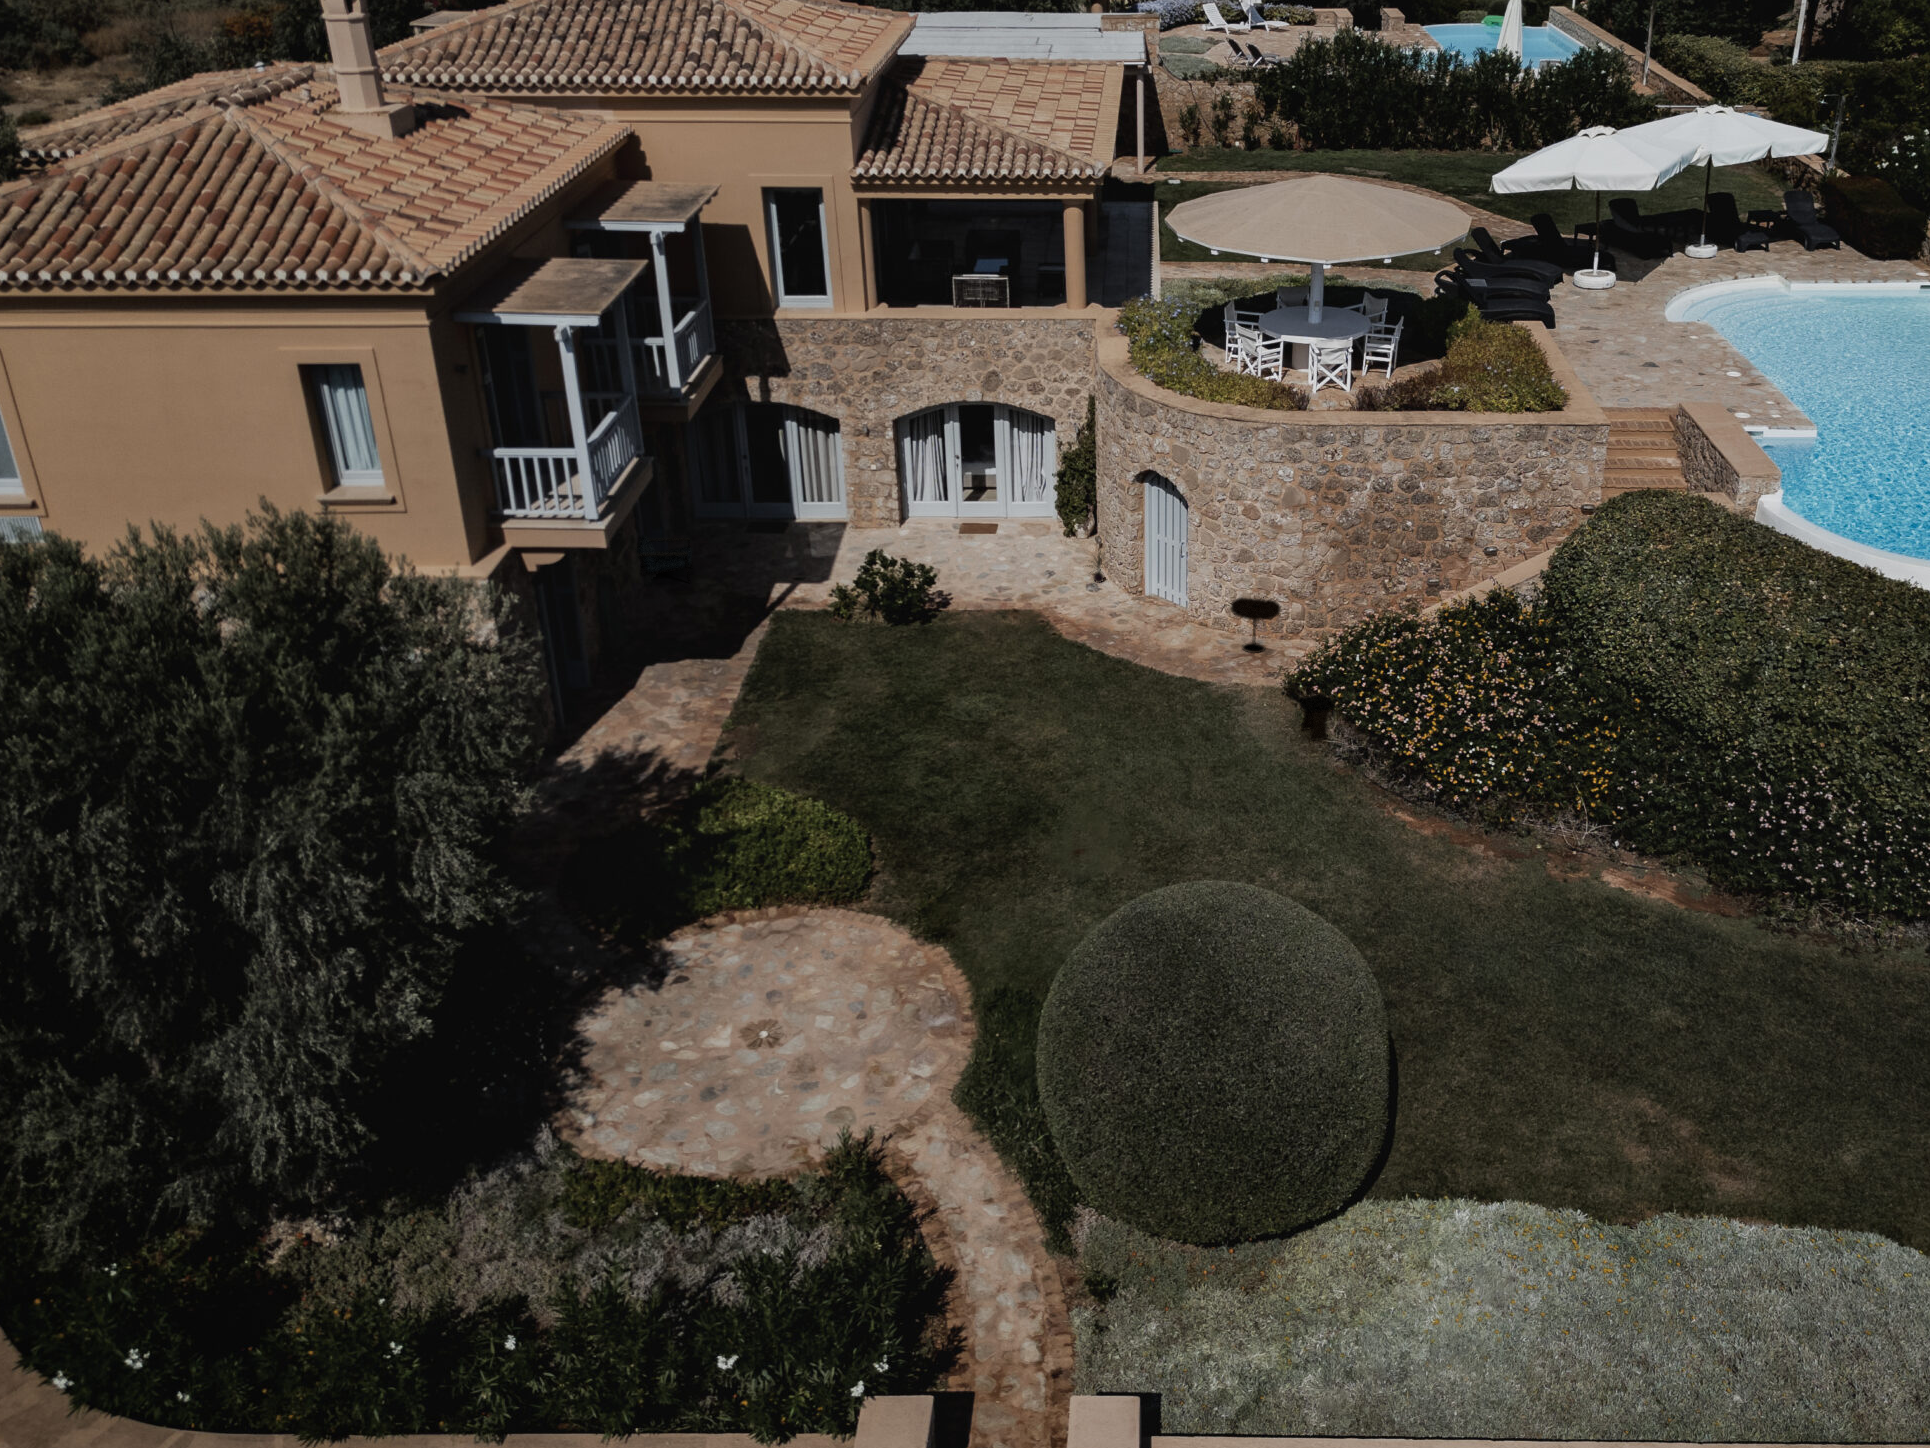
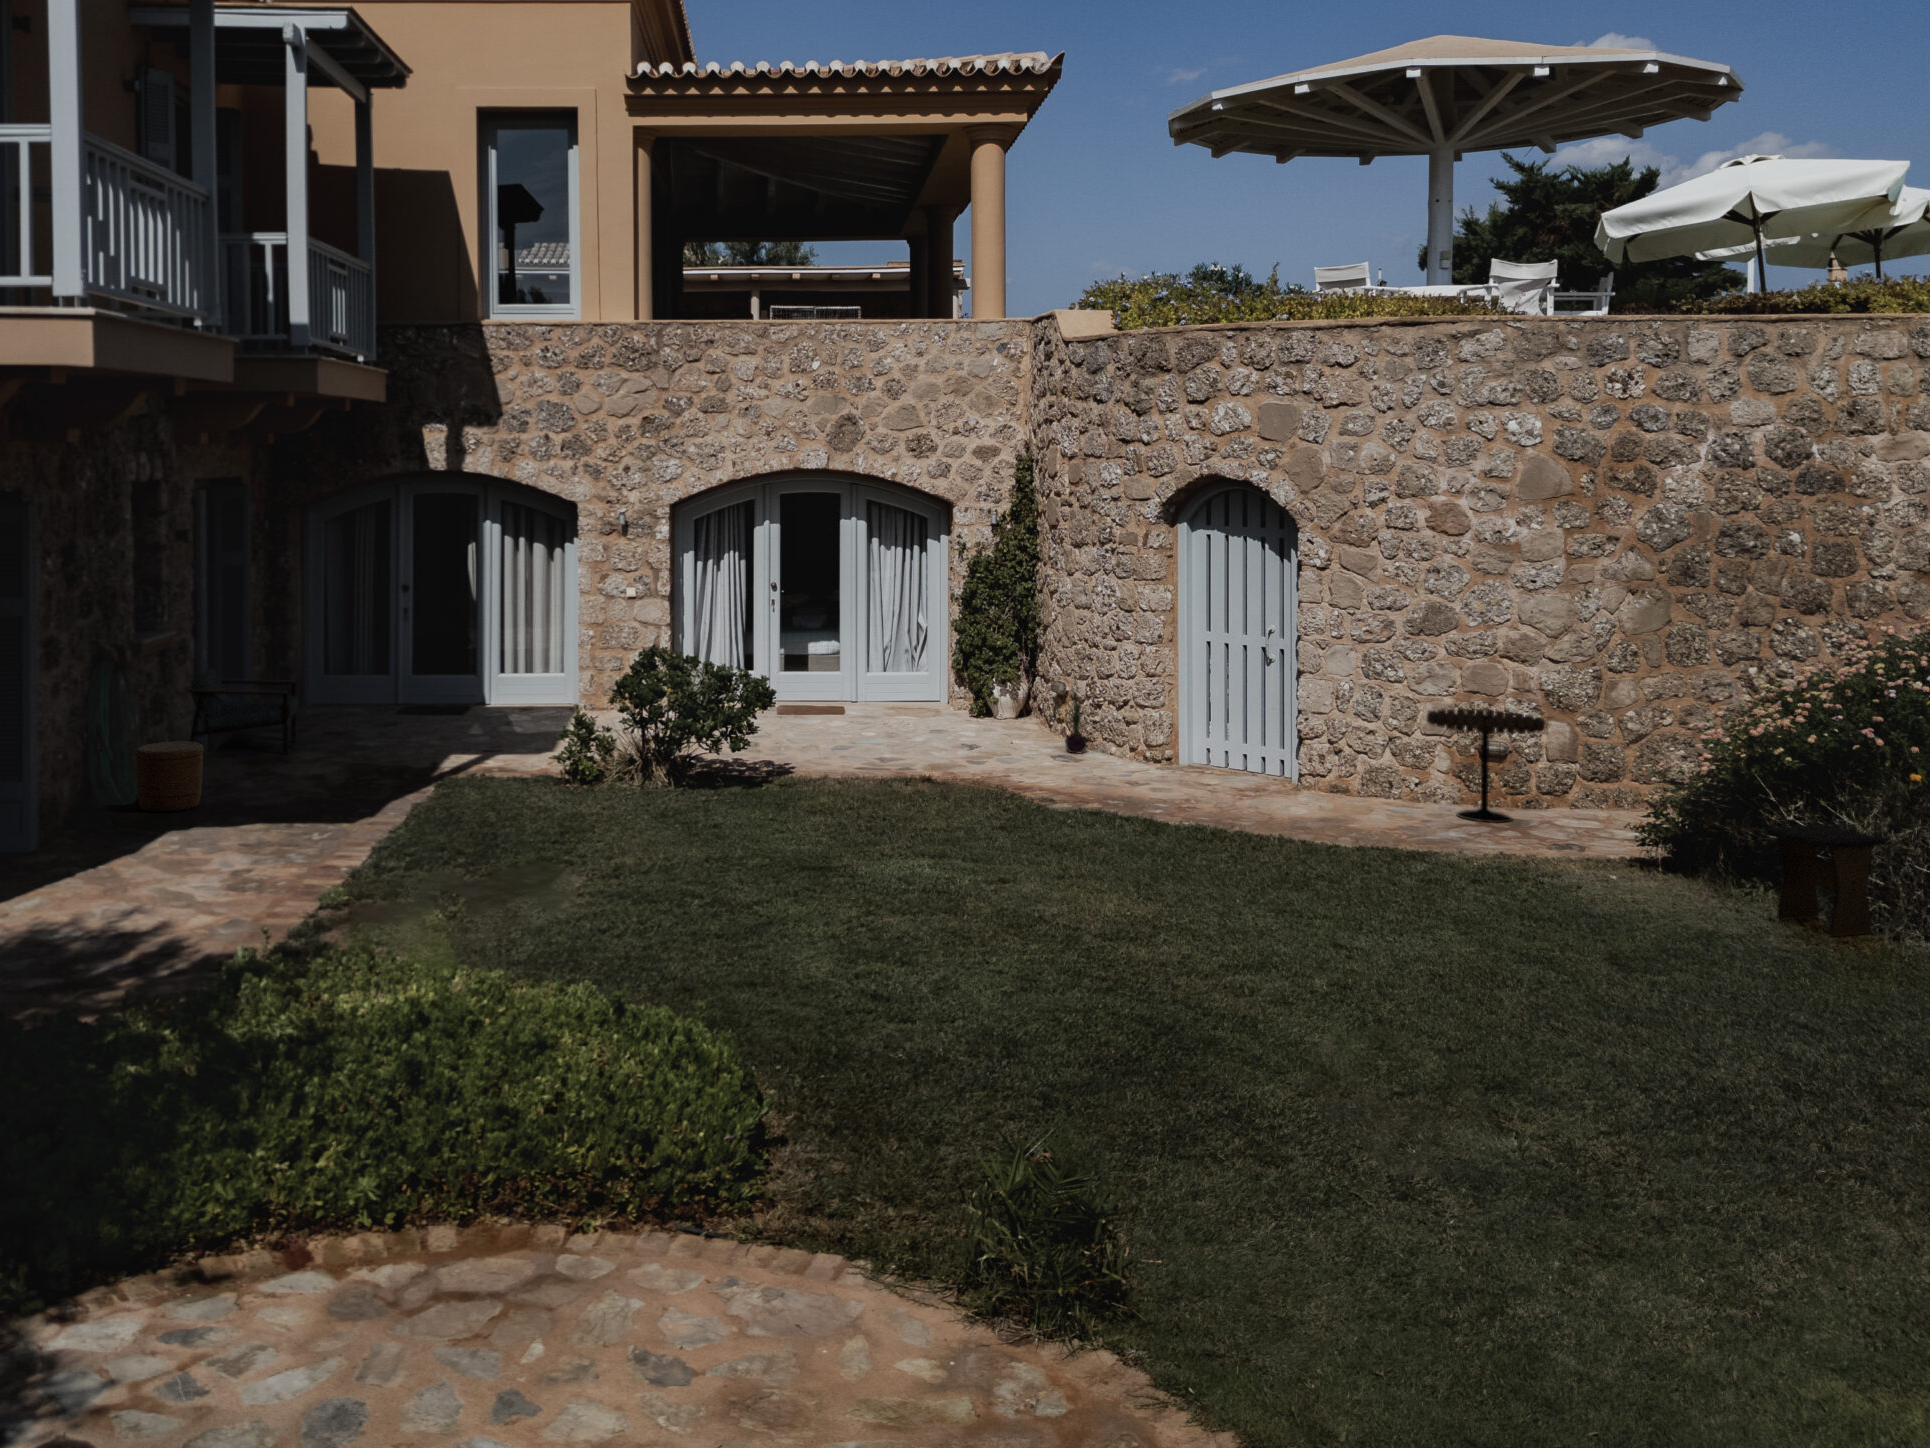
woven basket: none [622,607,655,644] -> present [135,741,204,812]

